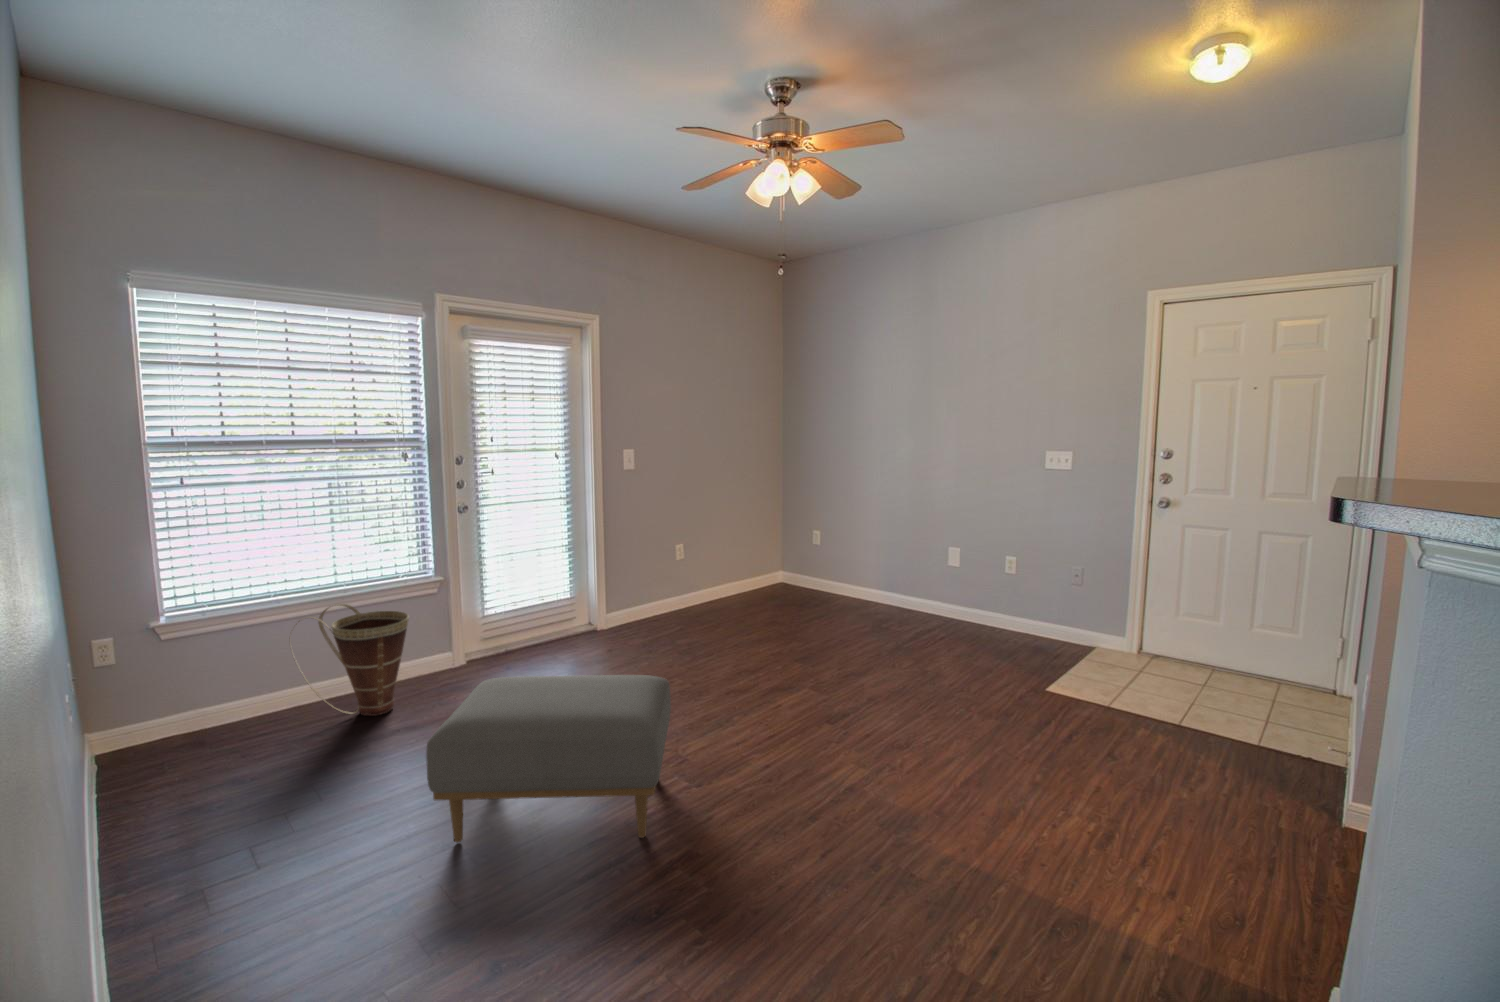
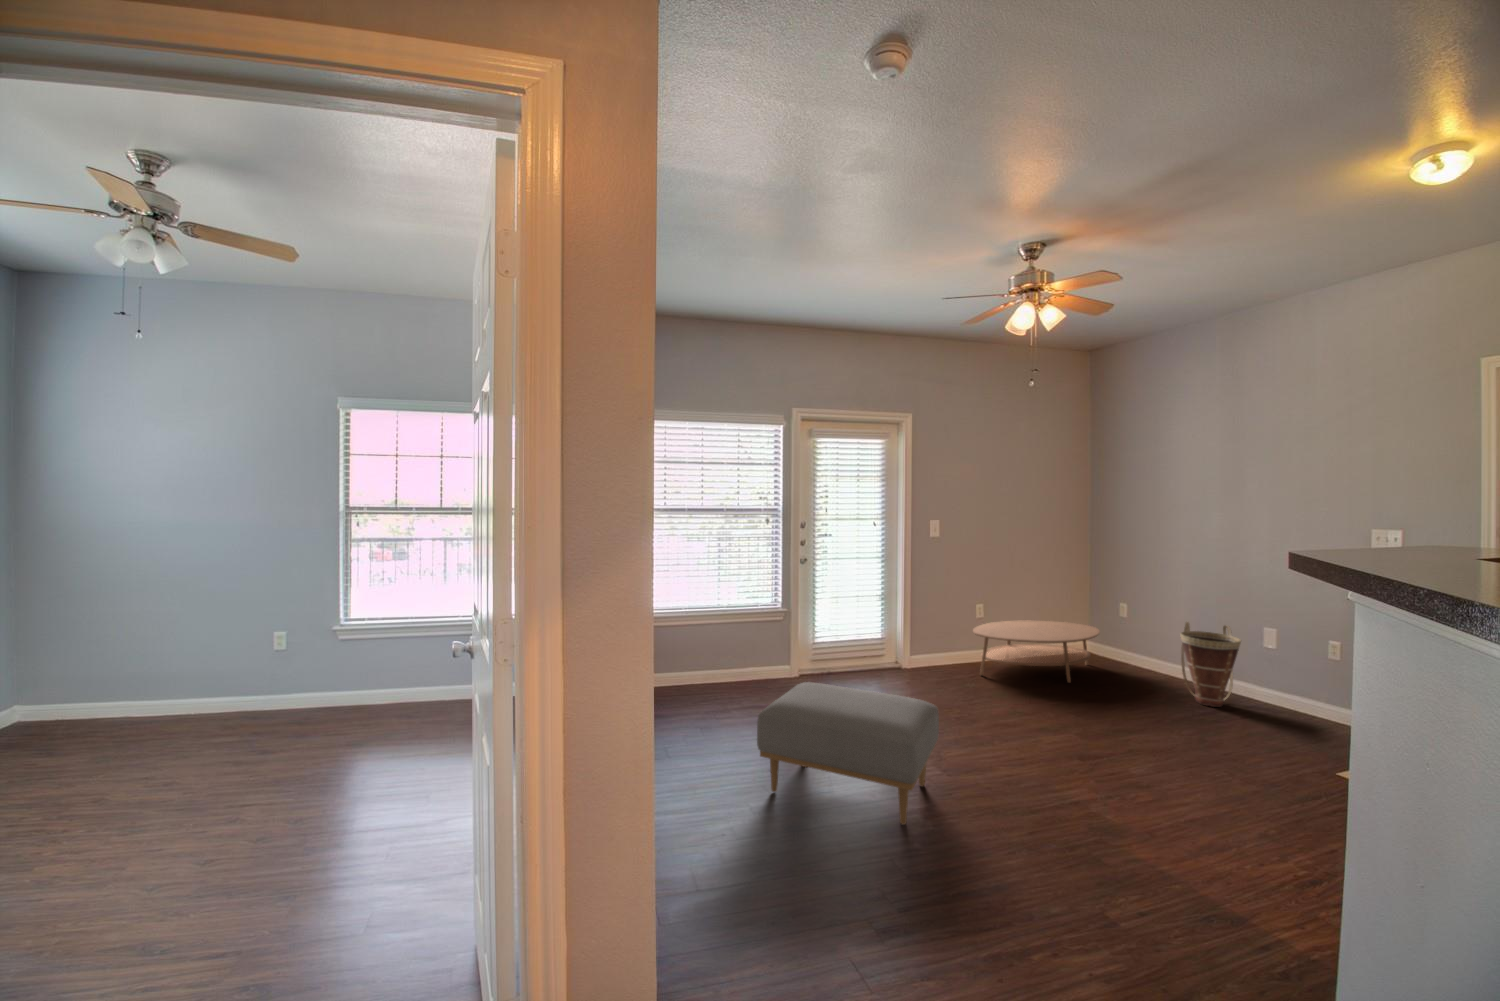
coffee table: none [676,555,799,625] -> present [973,620,1100,683]
basket: present [289,604,409,716] -> present [1180,622,1241,707]

